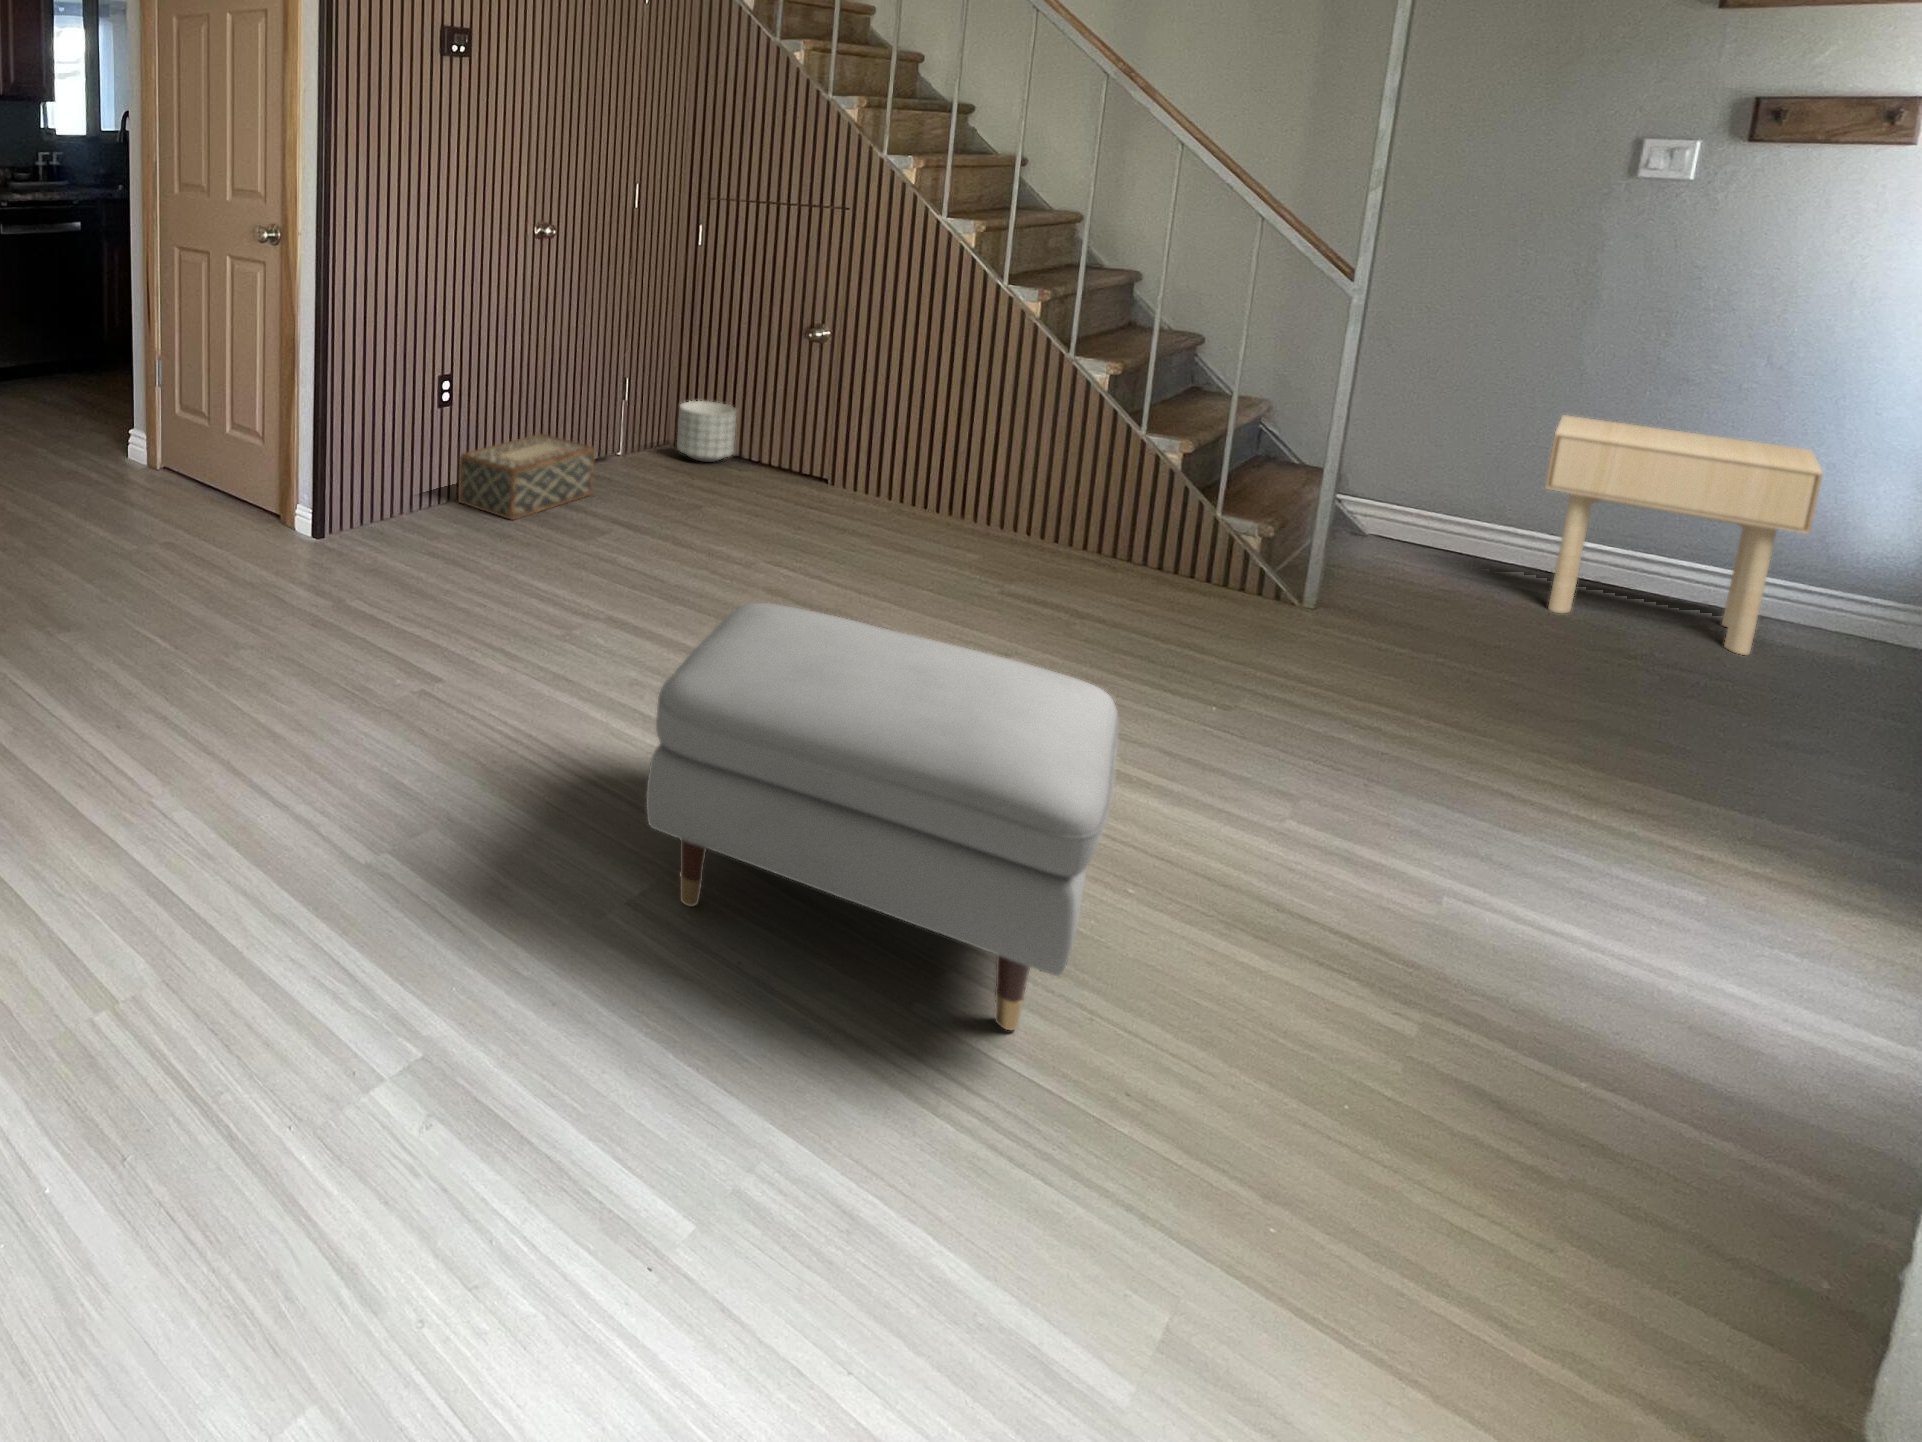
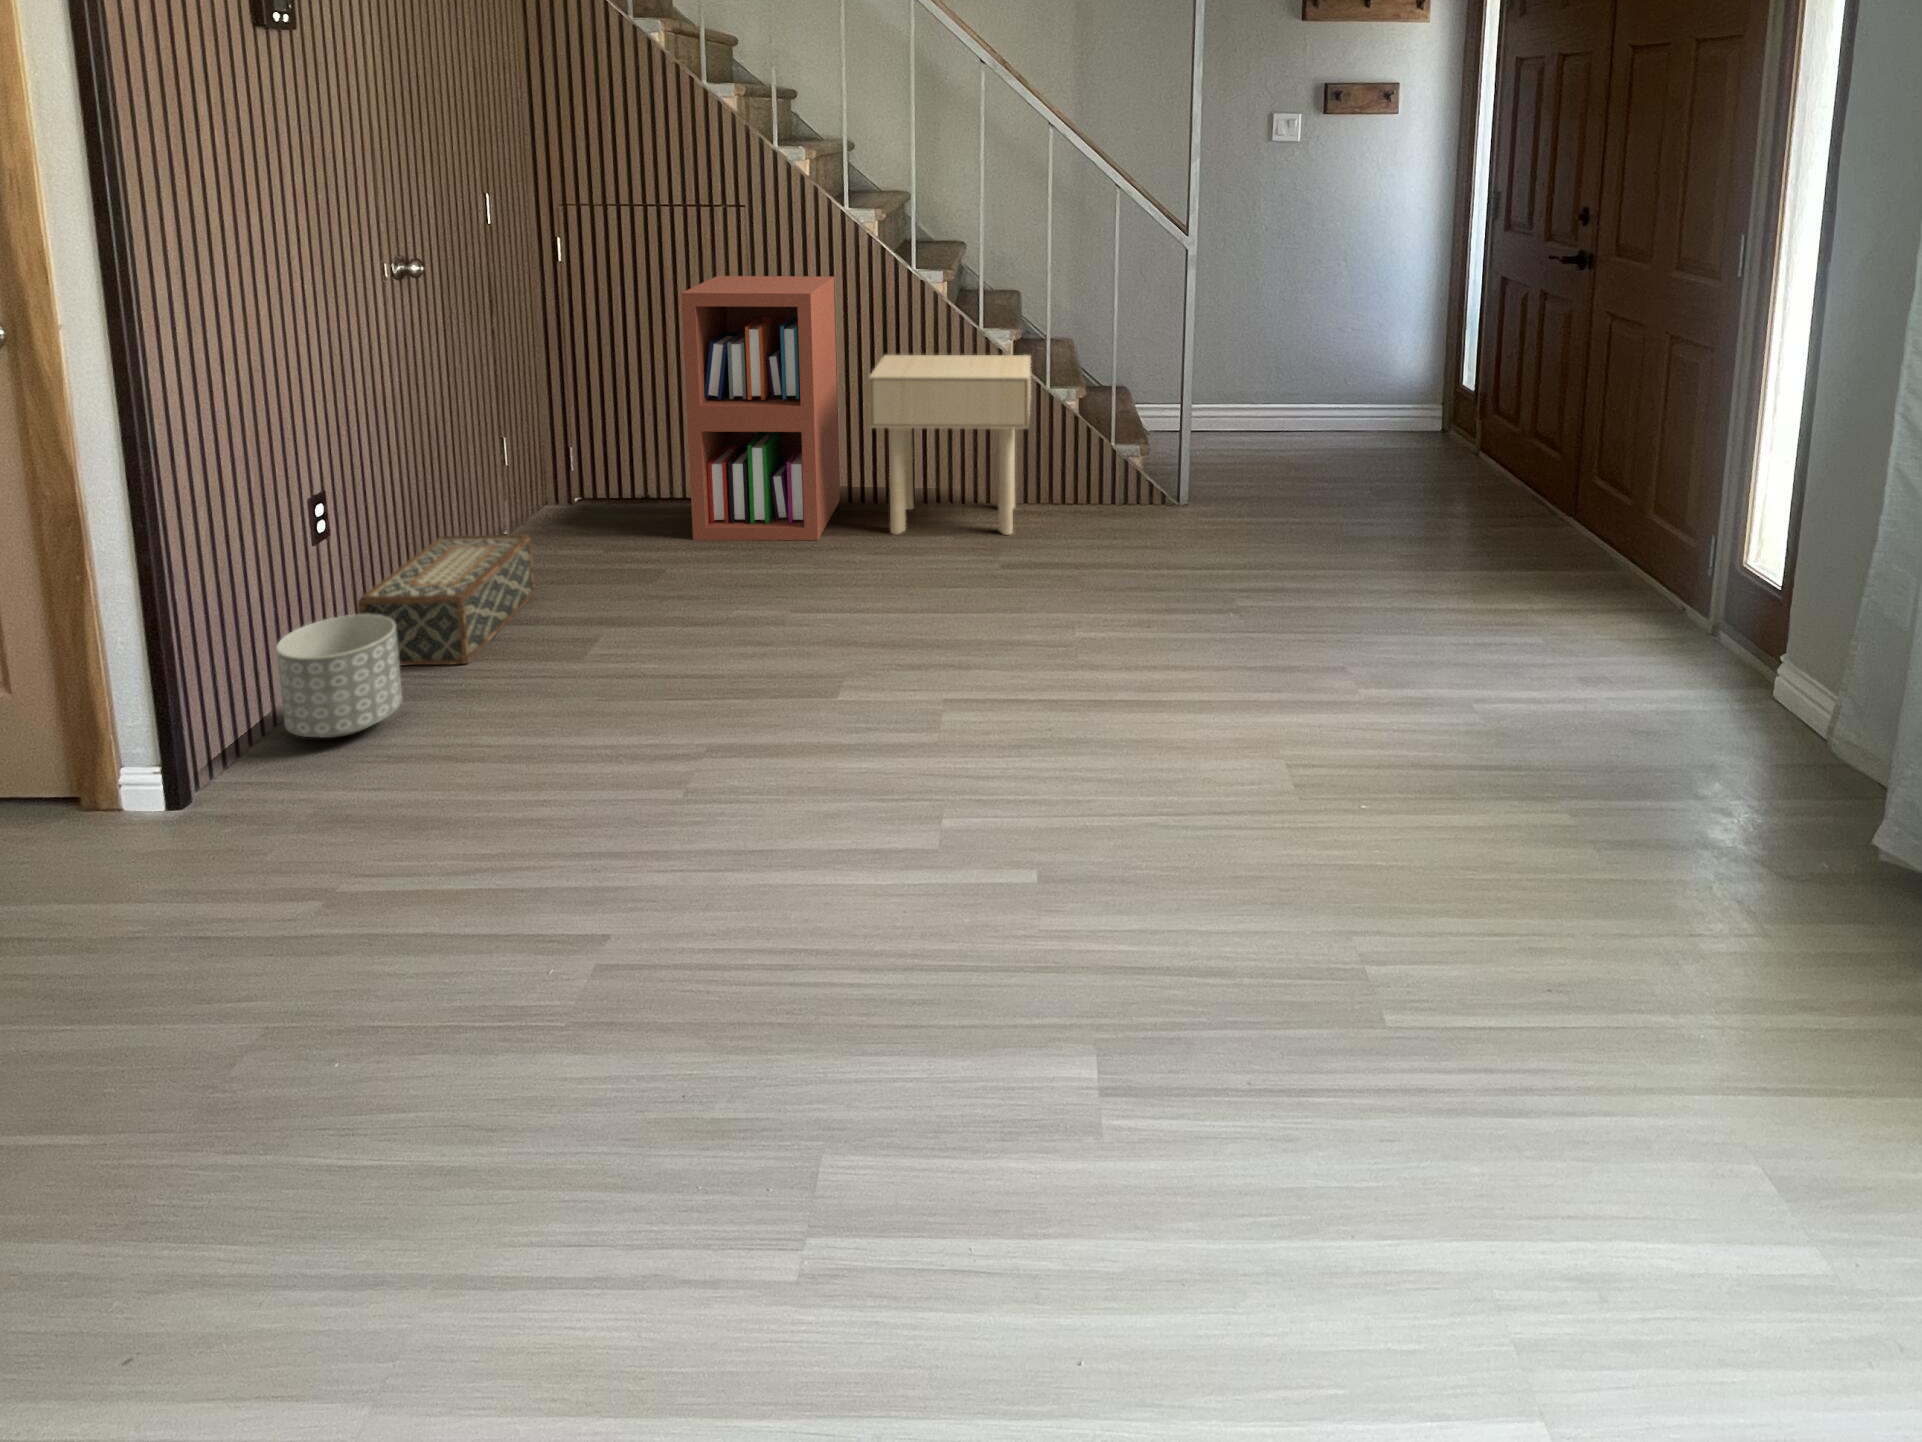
bookshelf: none [740,271,918,523] -> present [681,276,840,540]
planter: present [677,401,736,462] -> present [276,614,402,738]
side table: present [1545,415,1823,655] -> present [869,355,1031,535]
ottoman: present [646,603,1119,1030] -> none [1022,633,1508,1043]

